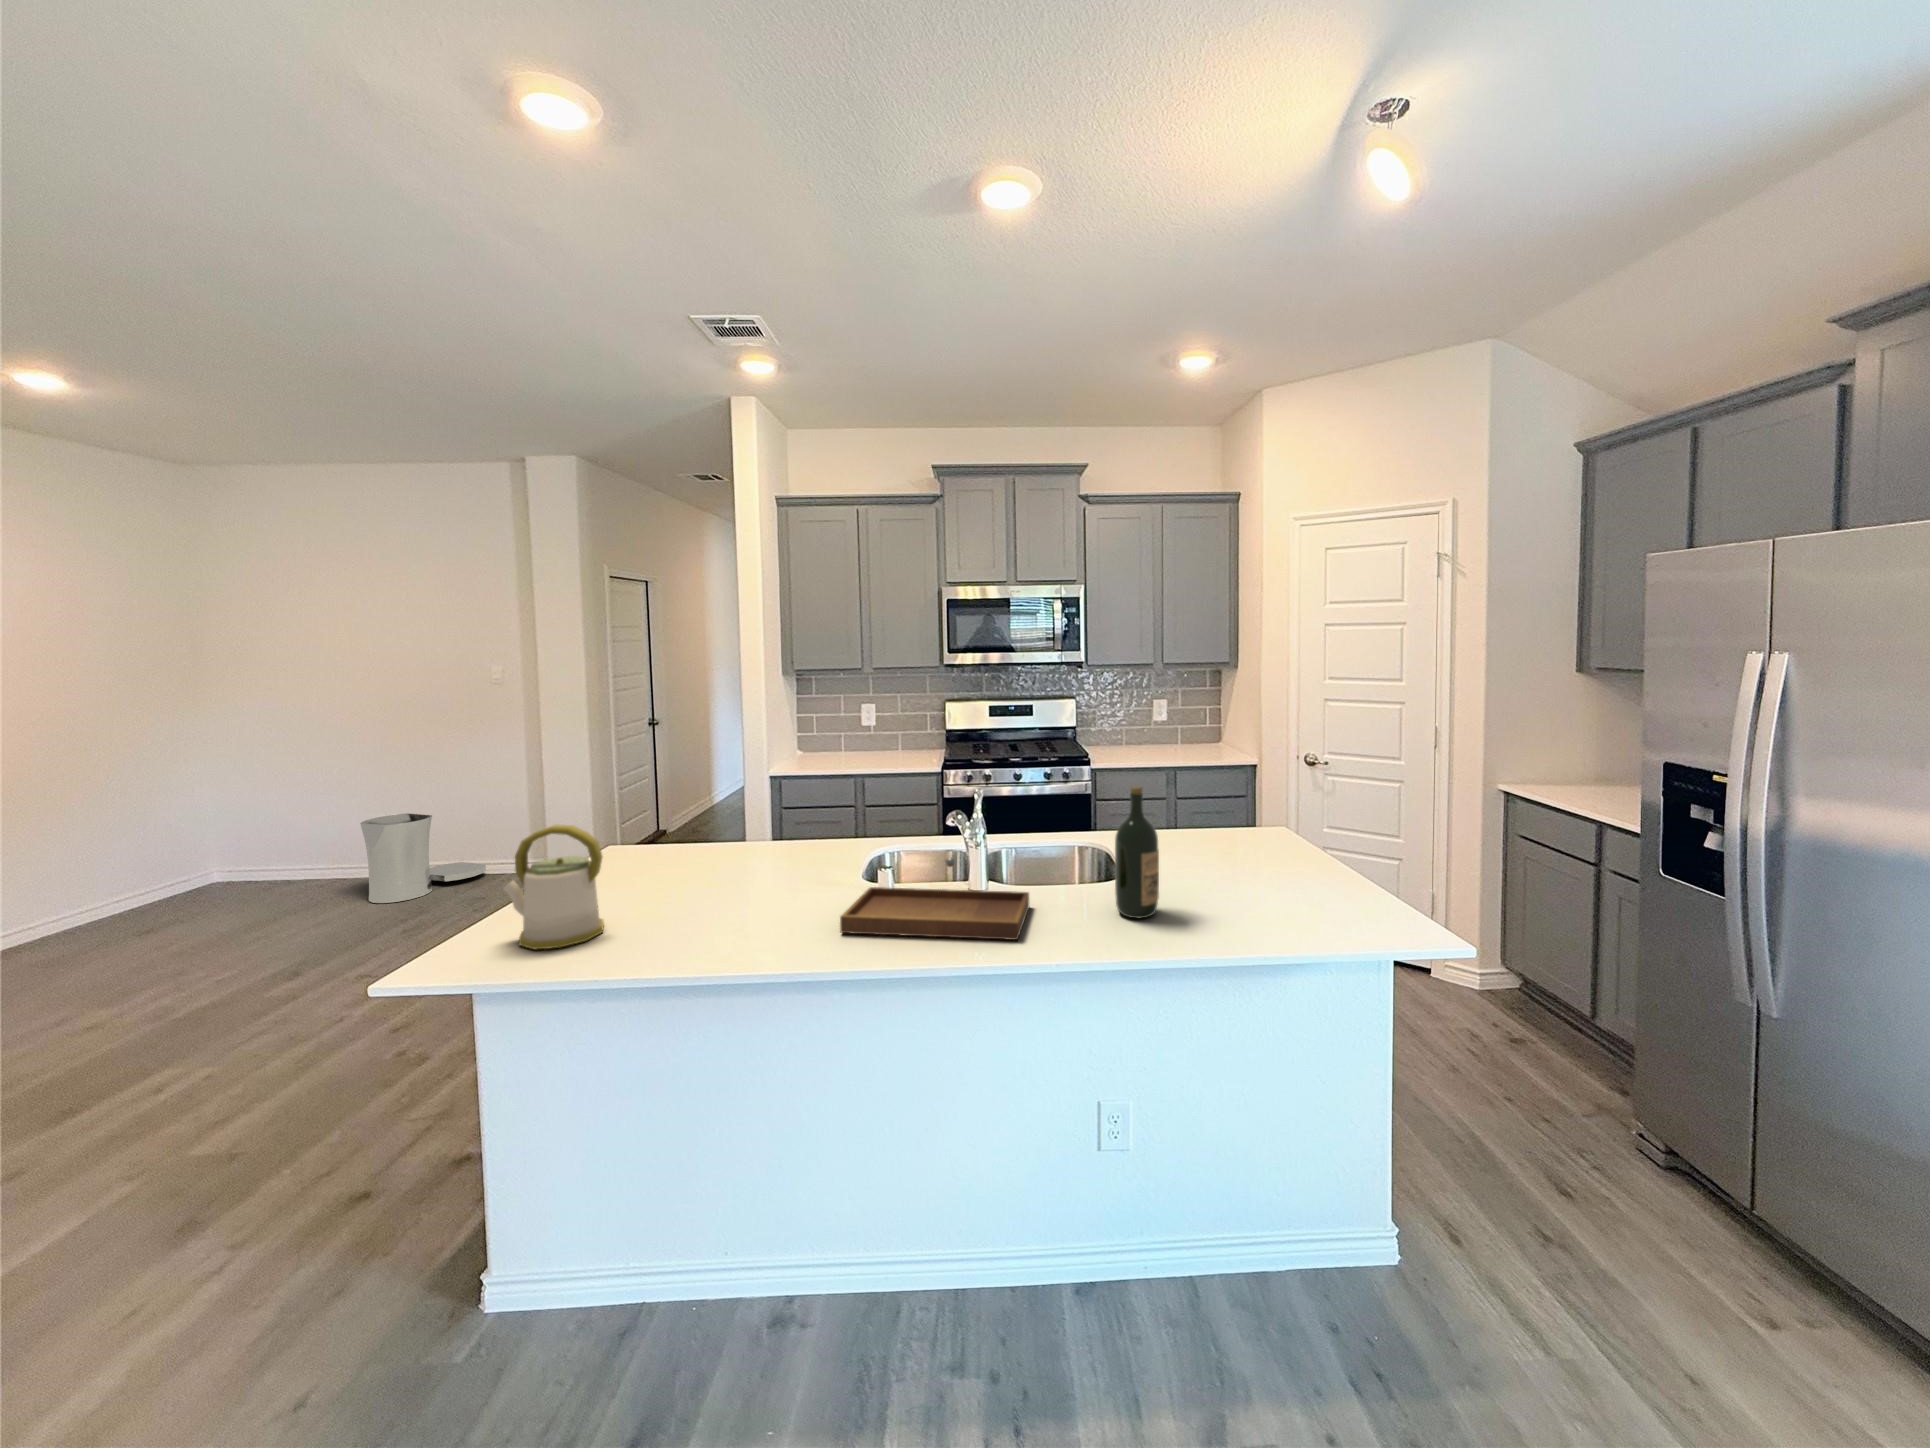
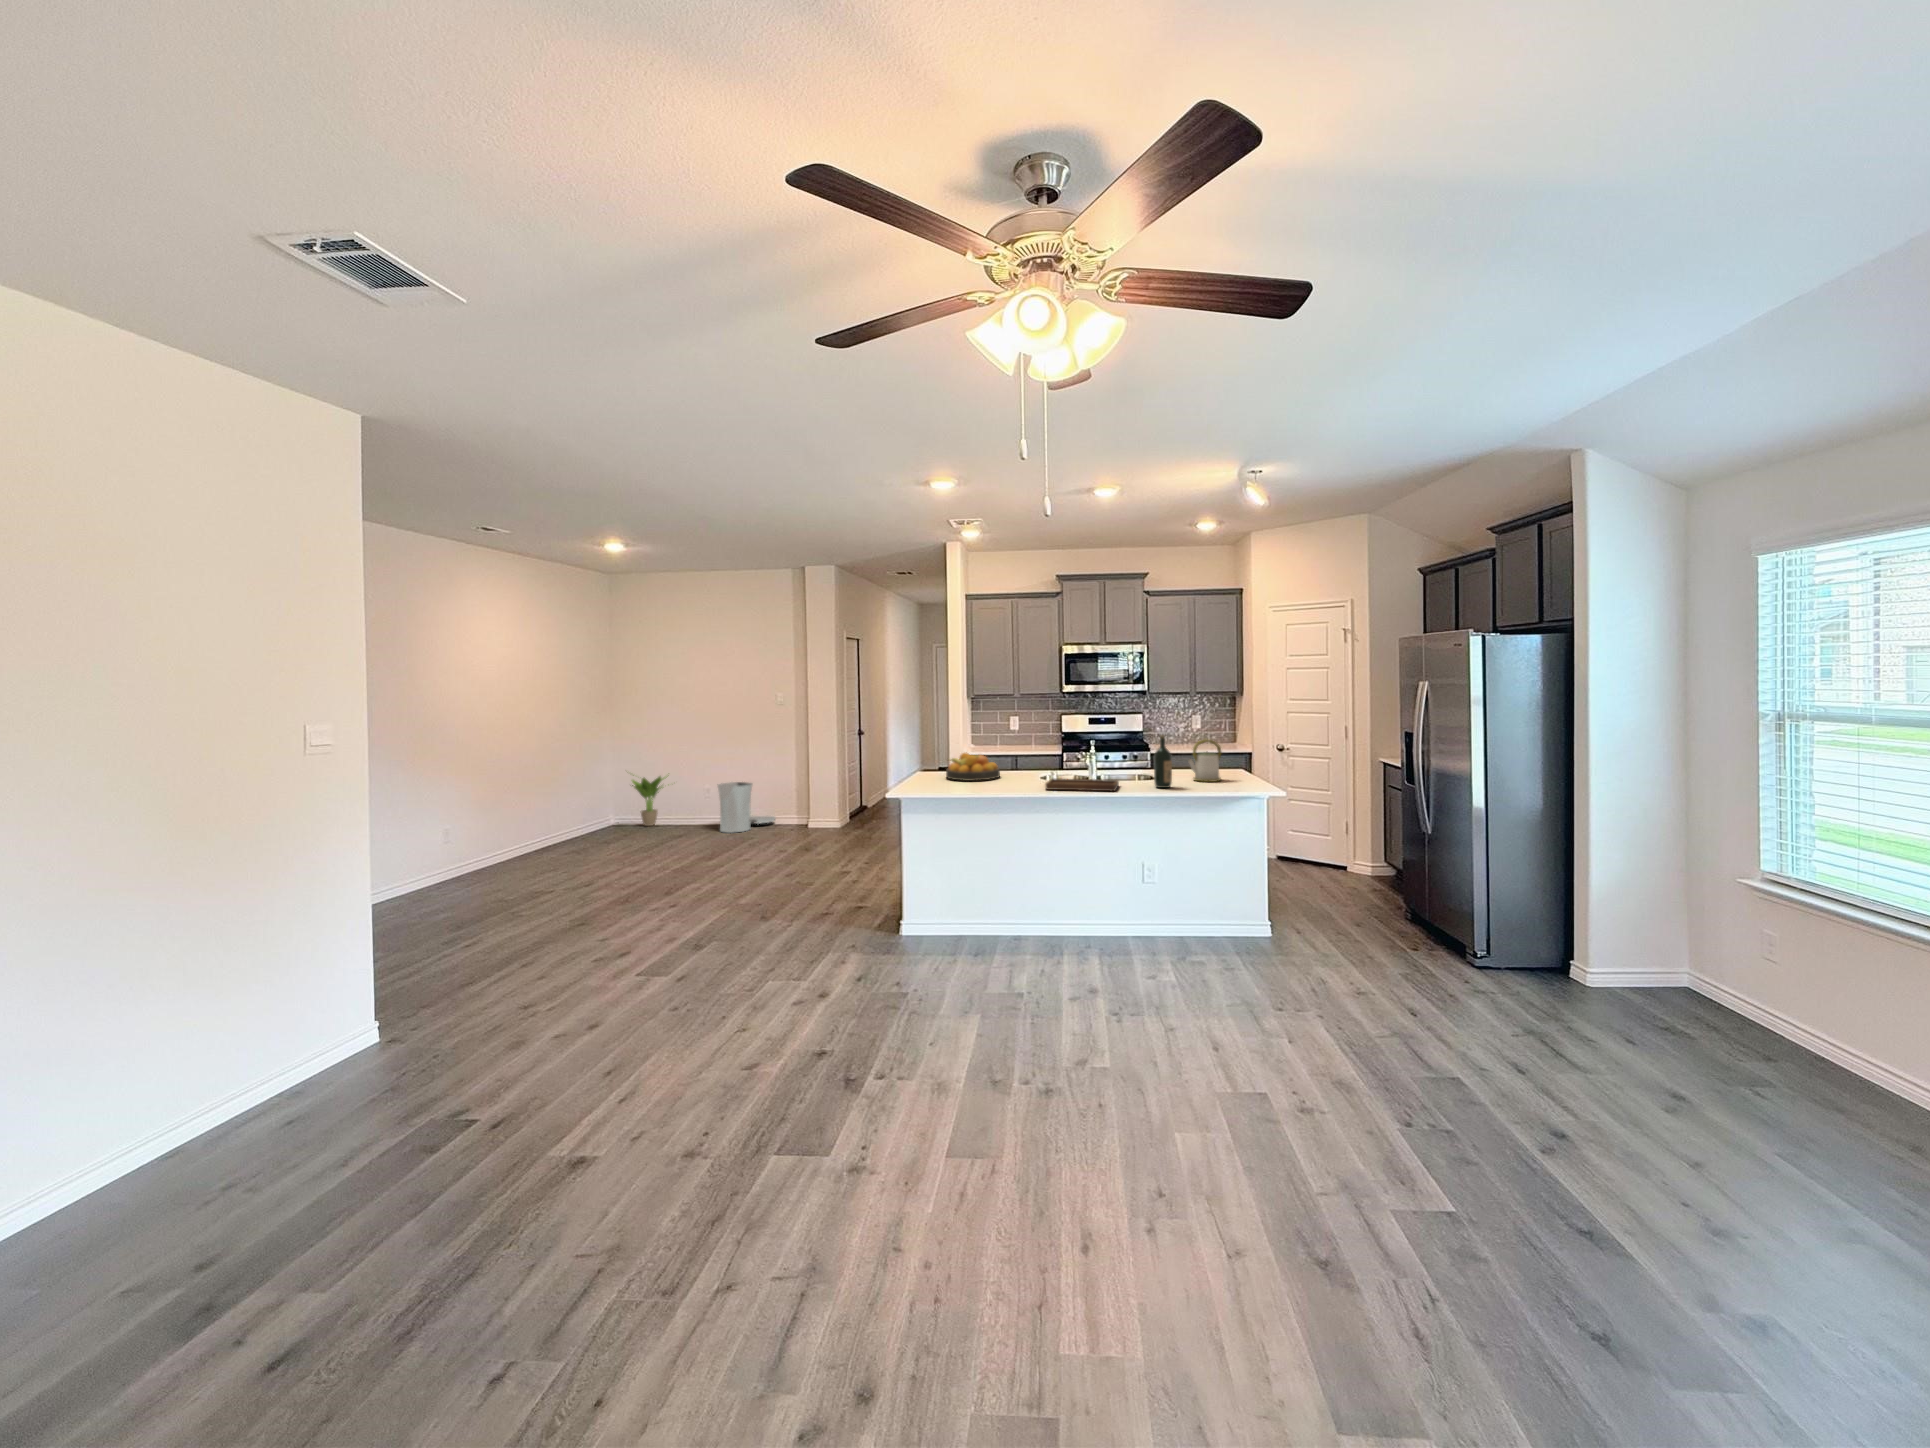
potted plant: none [198,795,310,890] -> present [632,775,668,826]
fruit bowl: none [637,810,769,886] -> present [946,753,1000,781]
kettle: present [504,825,604,949] -> present [1188,739,1221,782]

